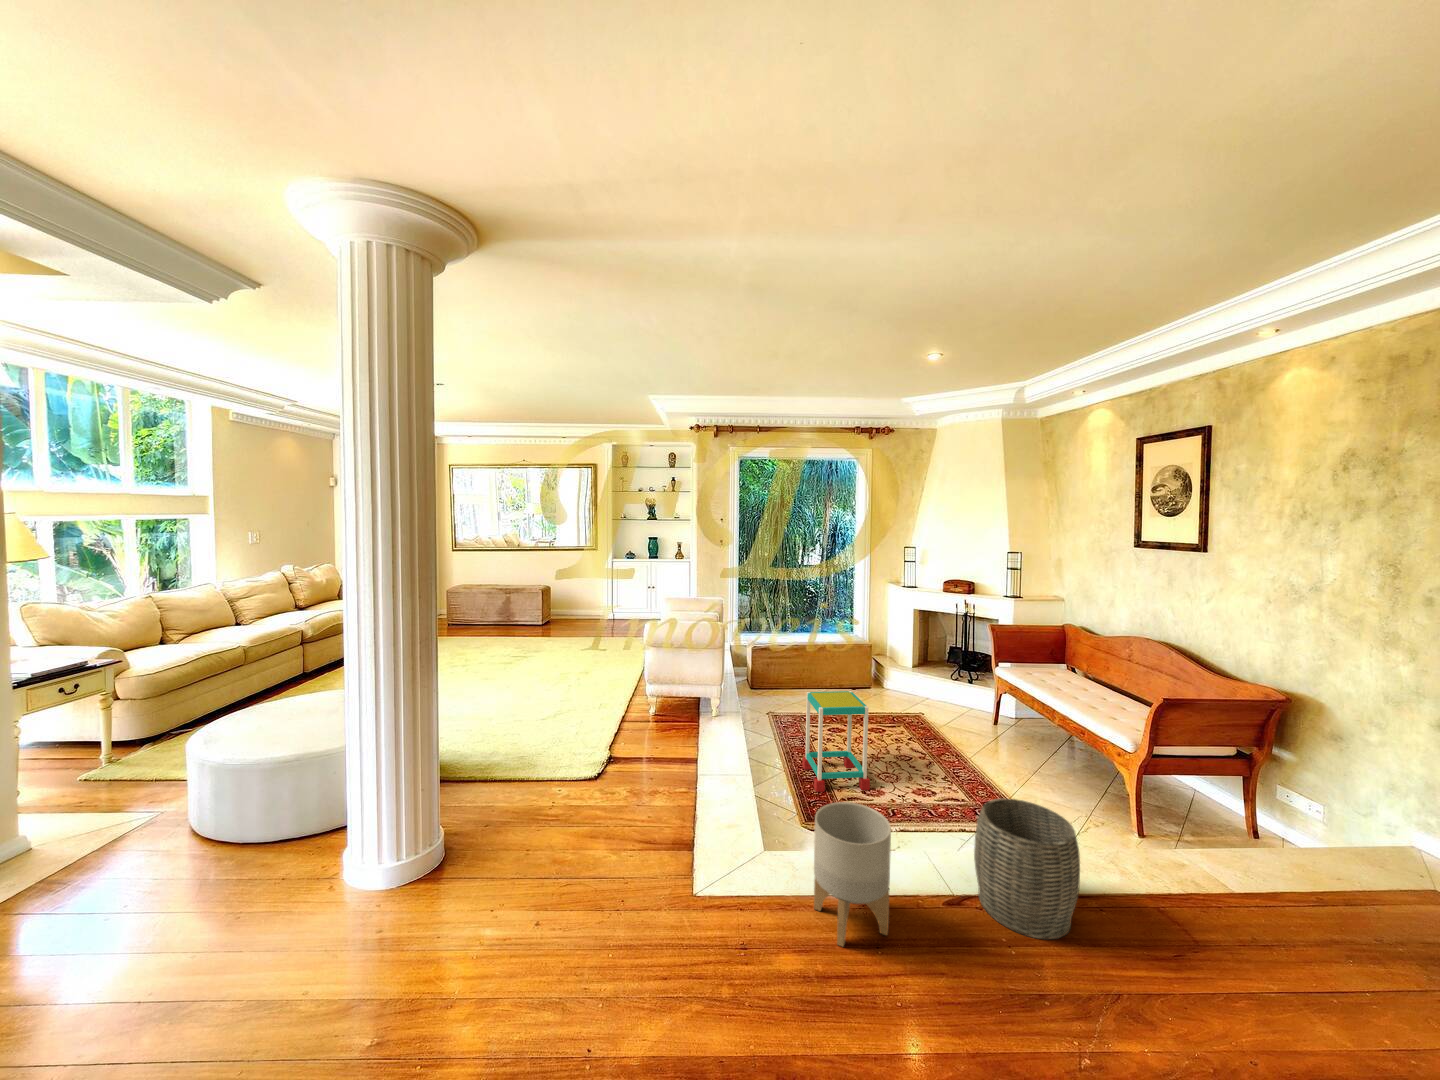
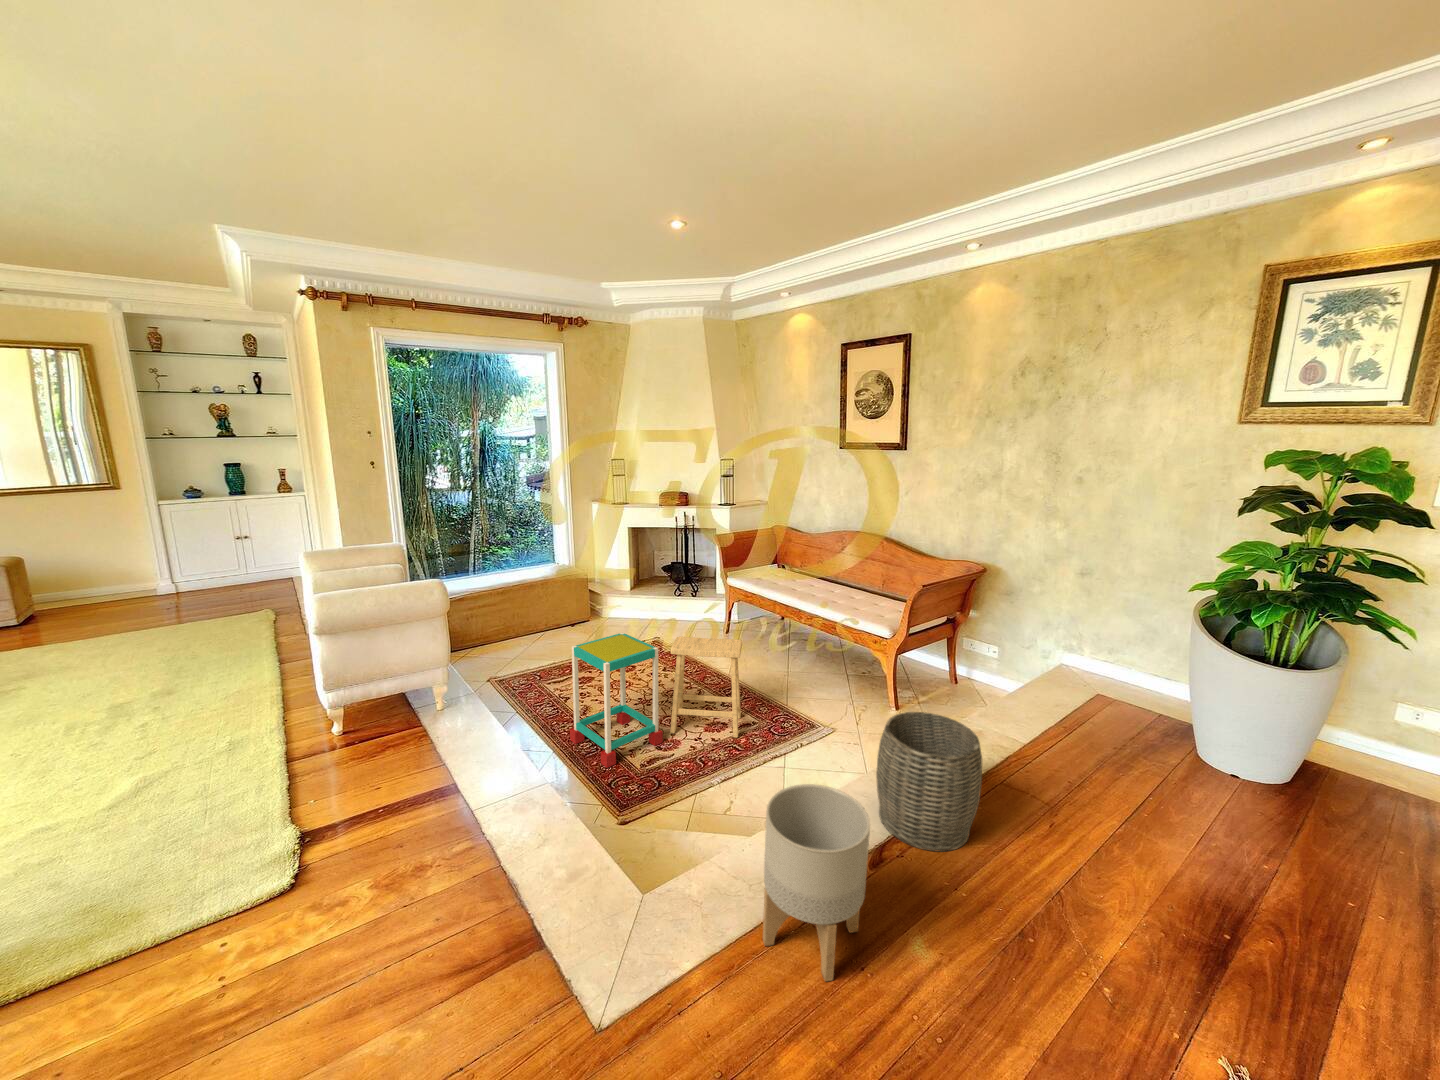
footstool: none [880,705,954,808] -> present [670,636,742,738]

